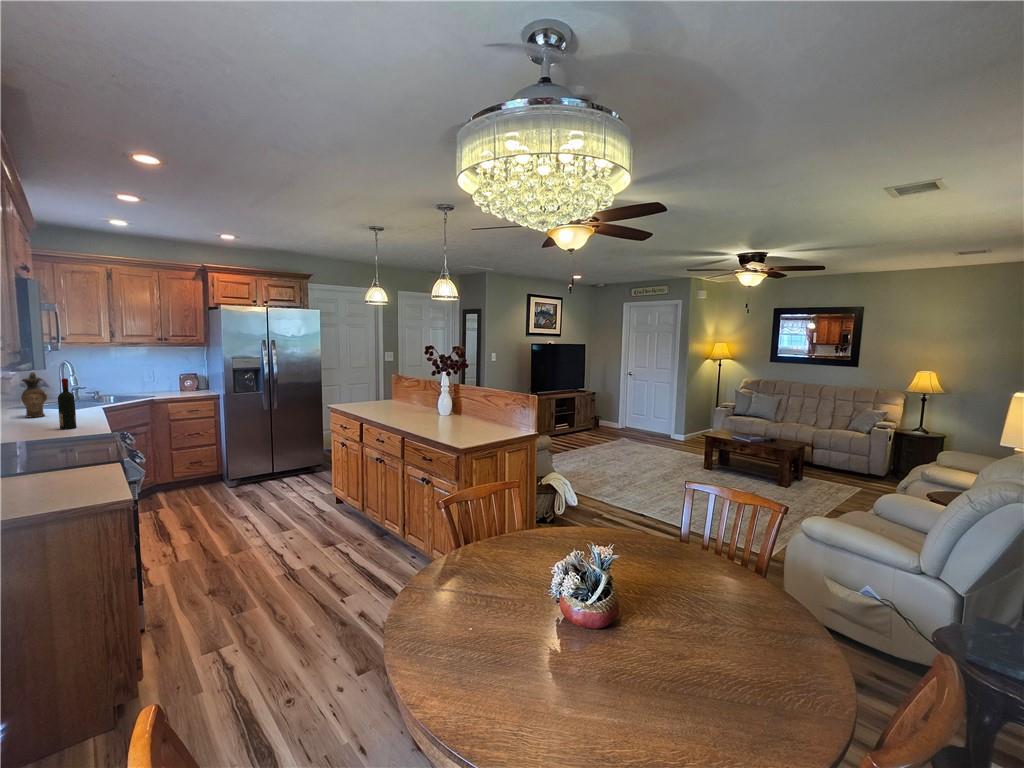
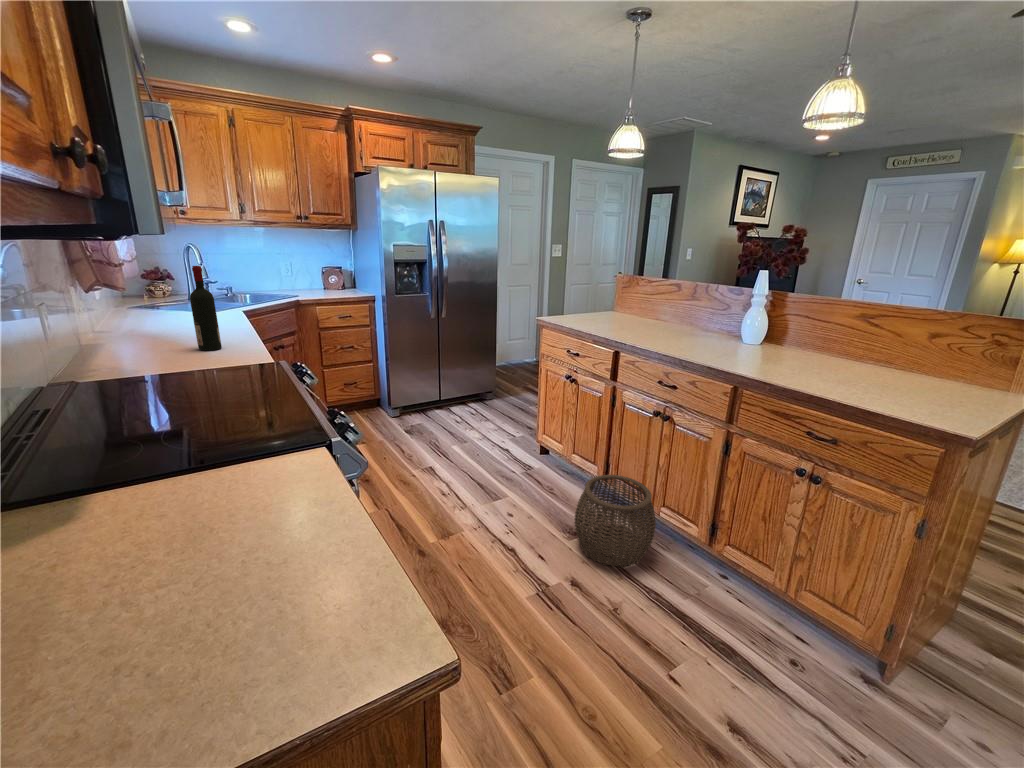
ceramic pitcher: present [21,372,47,417] -> none [138,256,175,325]
woven basket: none [323,501,377,558] -> present [574,475,656,568]

